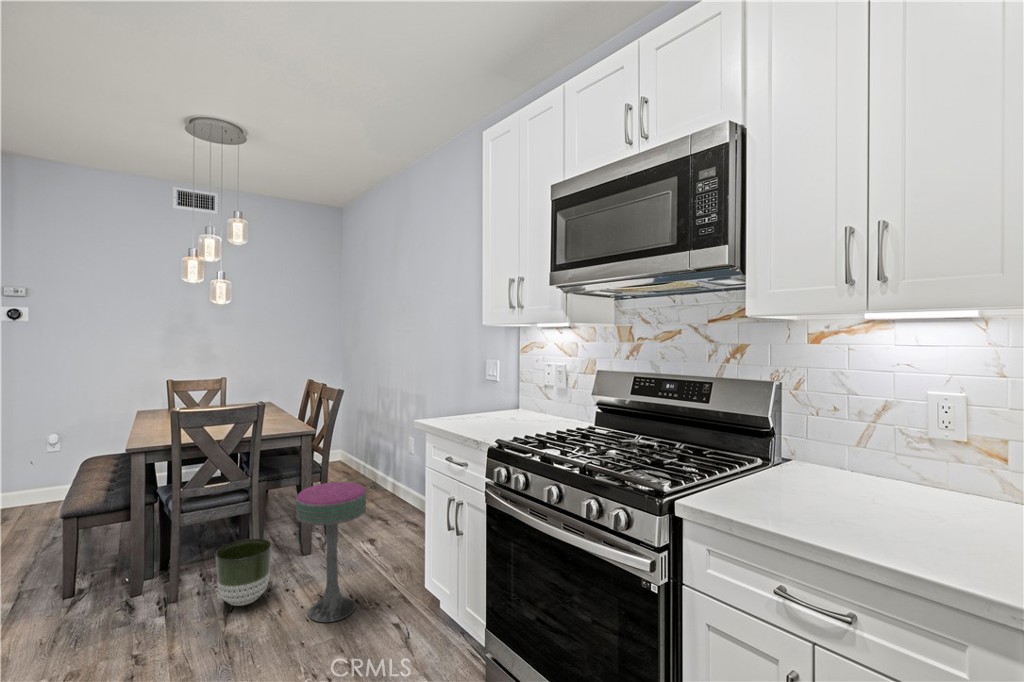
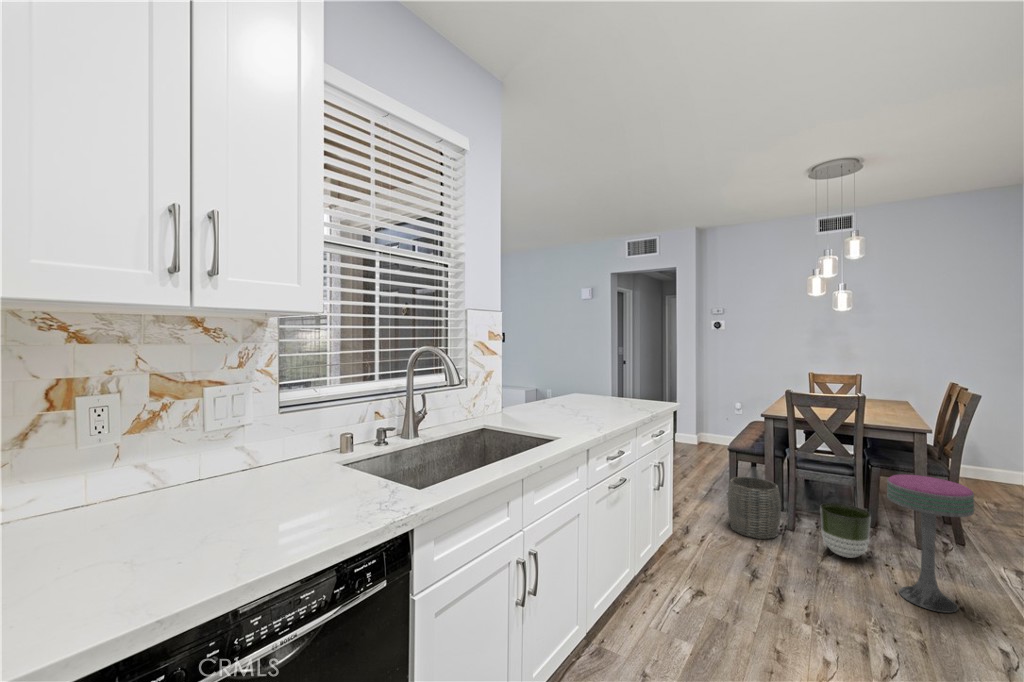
woven basket: none [72,547,161,649] -> present [728,477,781,539]

